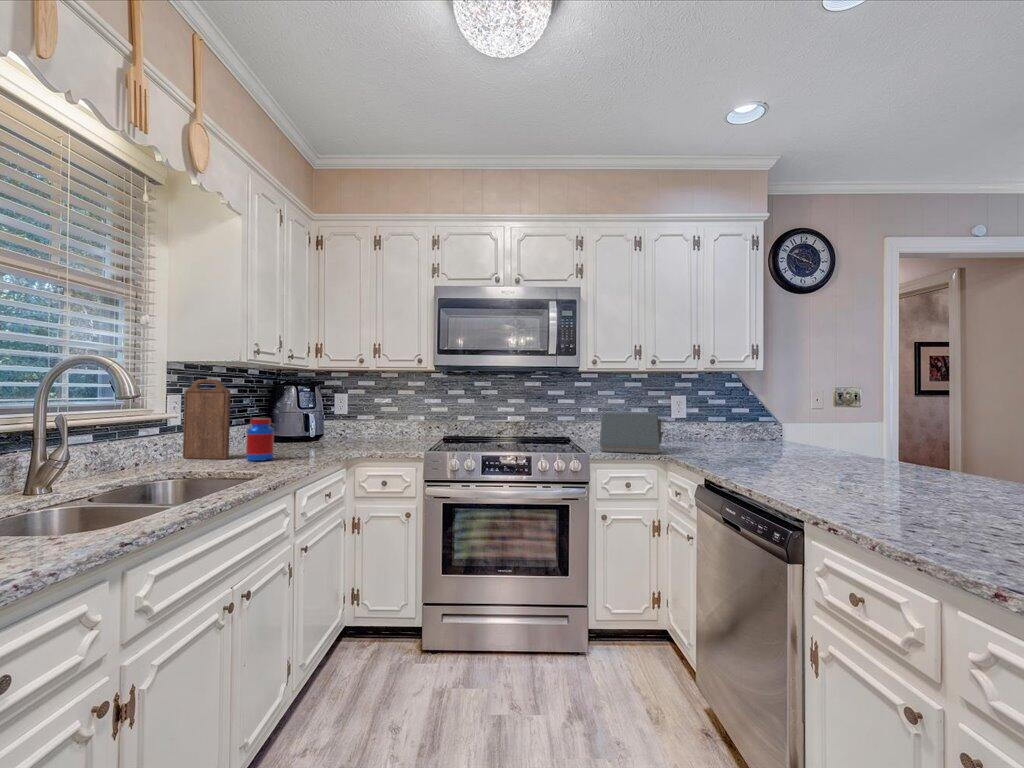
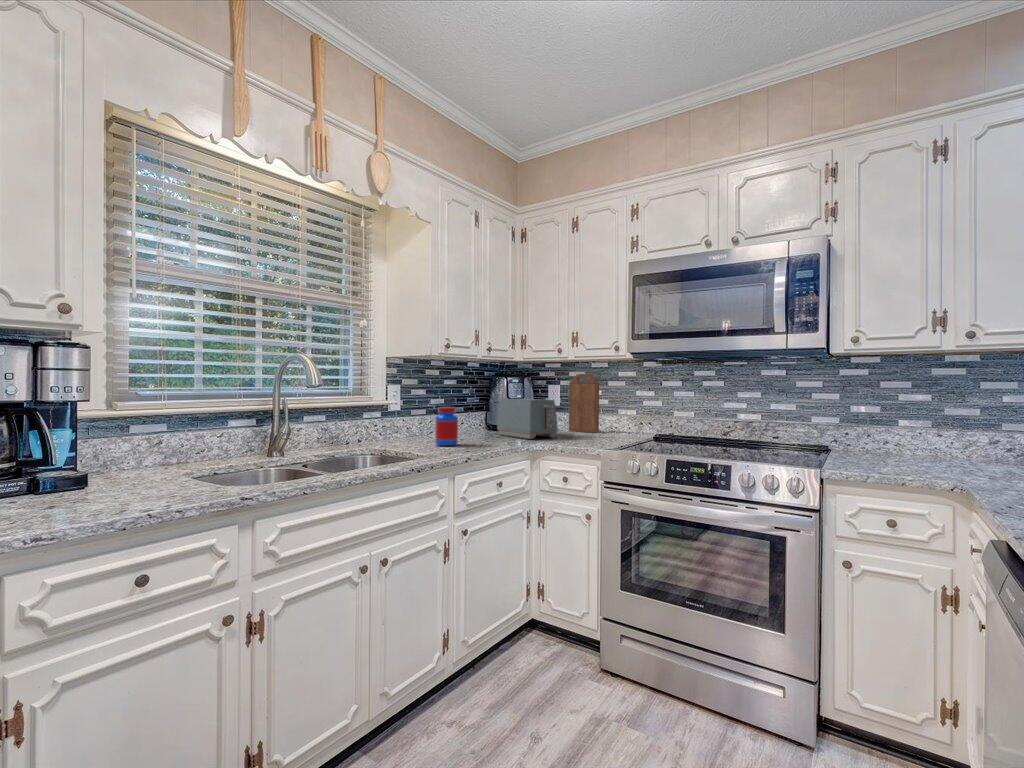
cutting board: present [183,379,230,459] -> present [569,374,599,433]
toaster: present [600,413,667,454] -> present [497,399,557,439]

